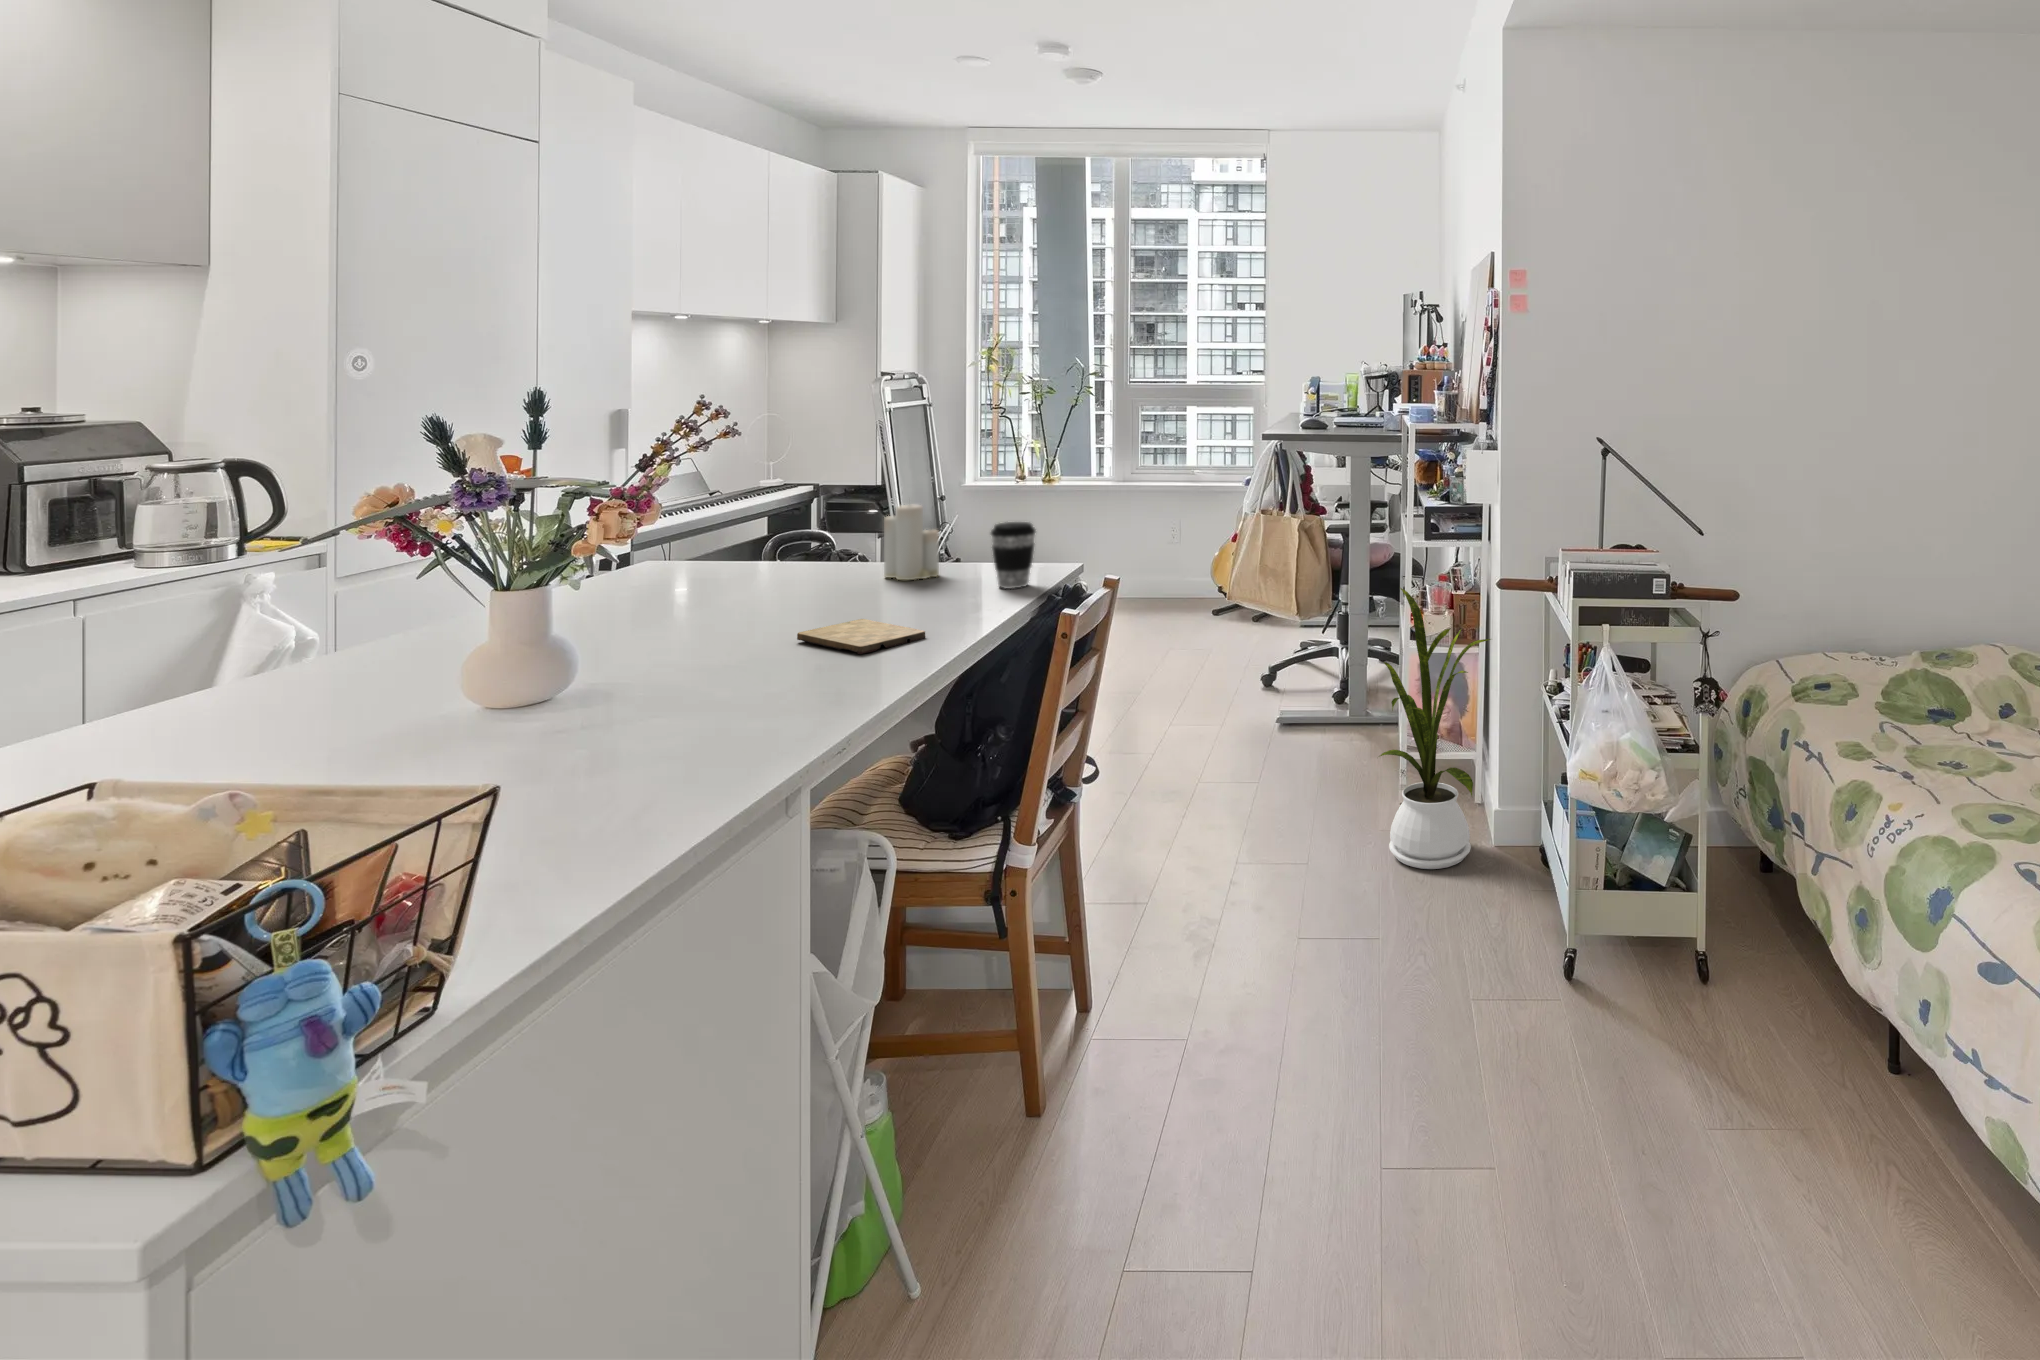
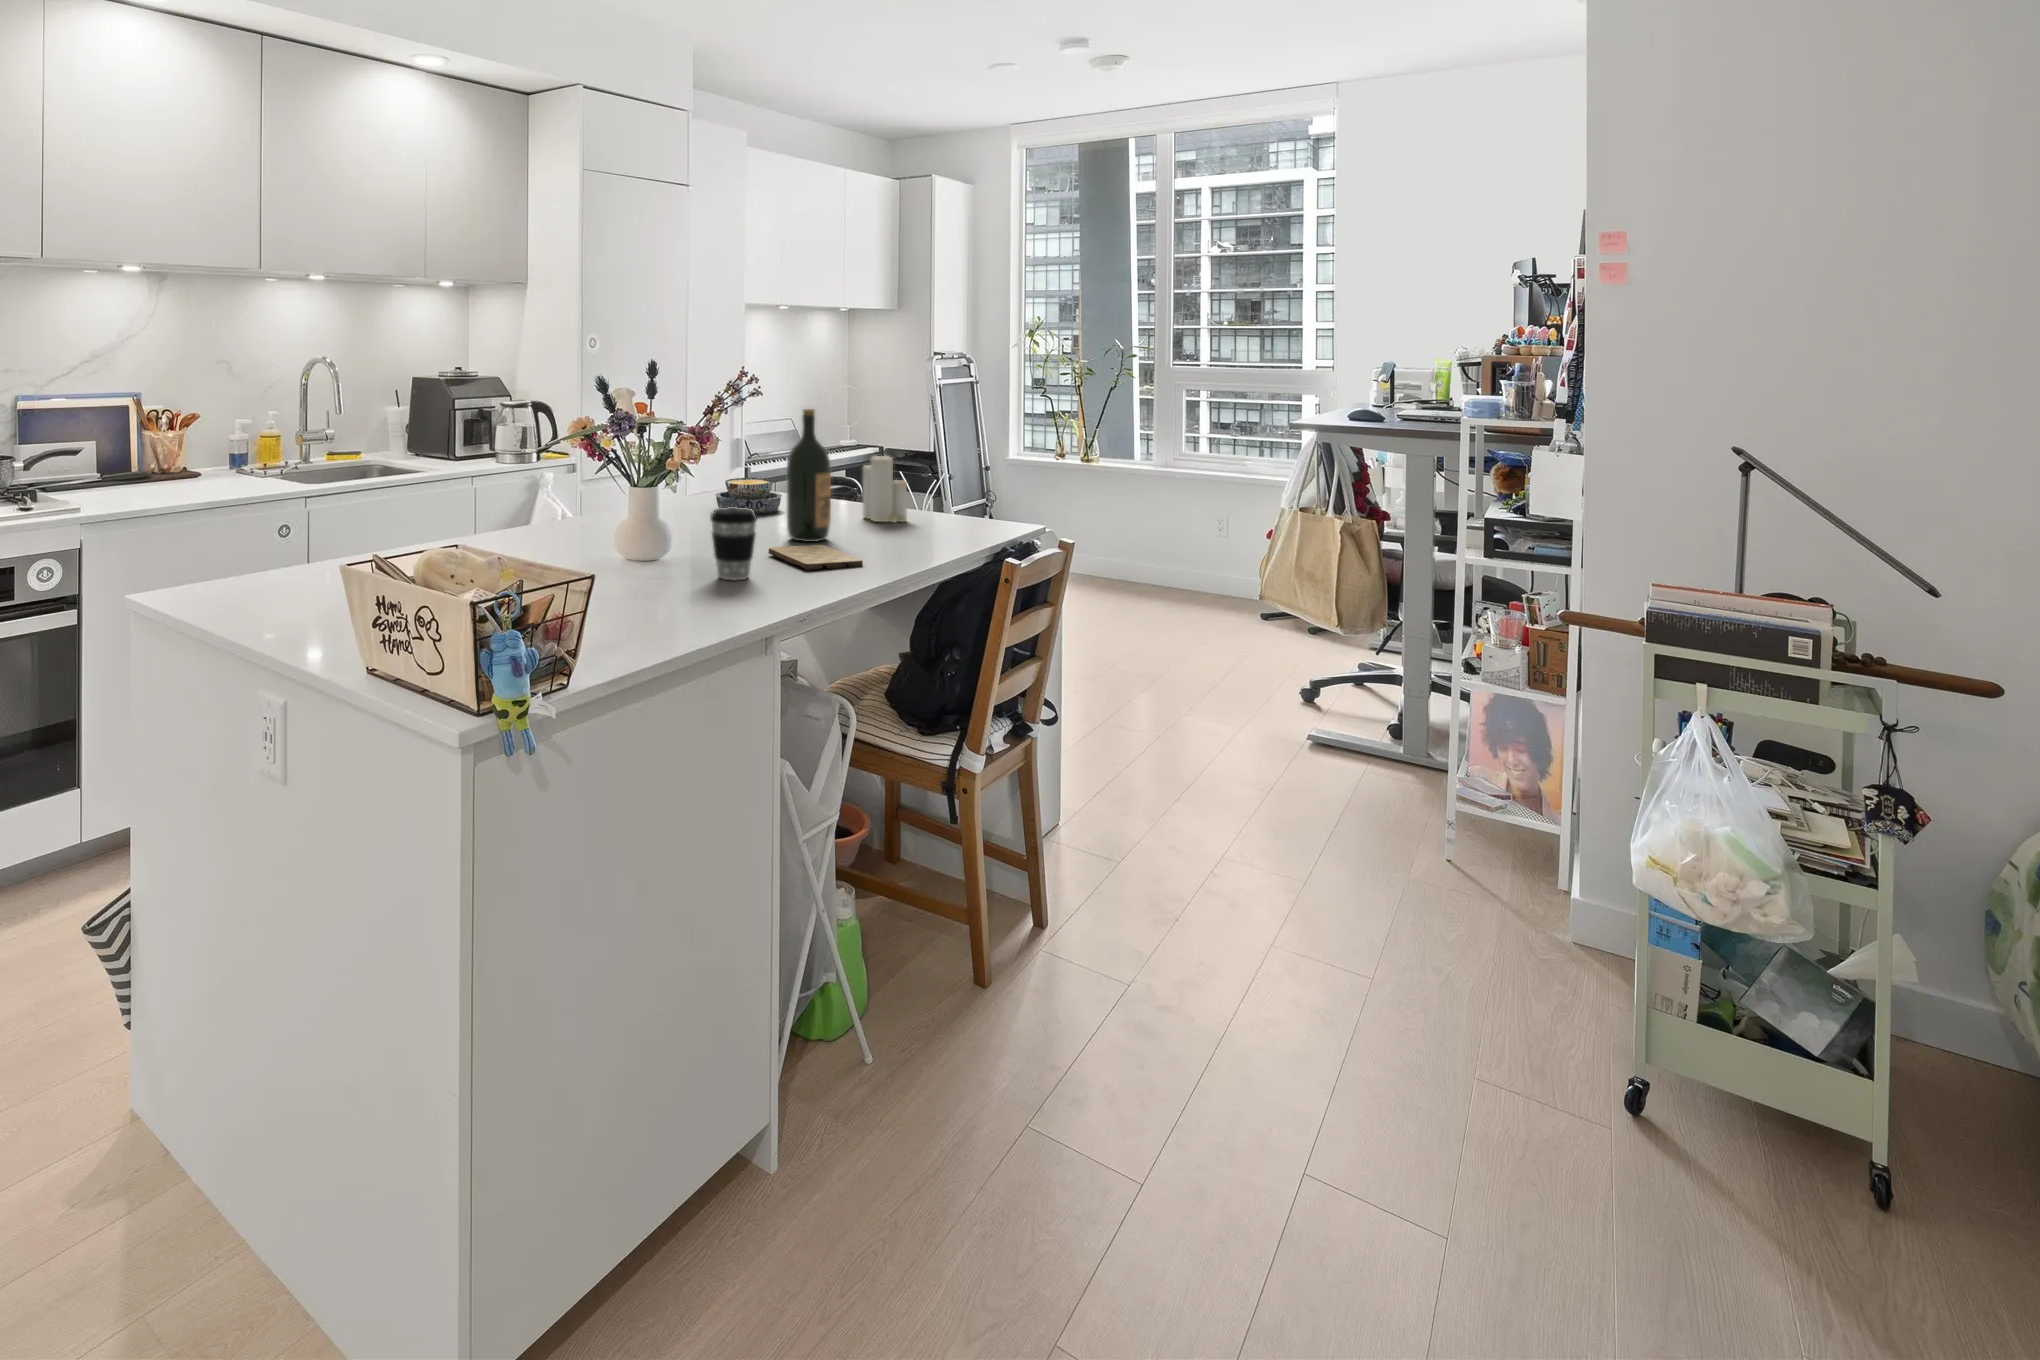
wine bottle: none [806,459,864,618] -> present [787,409,831,542]
coffee cup: present [991,522,1035,589] -> present [710,507,757,580]
bowl: none [678,544,773,593] -> present [715,478,782,515]
house plant: present [1380,588,1491,869] -> none [1395,604,1564,947]

